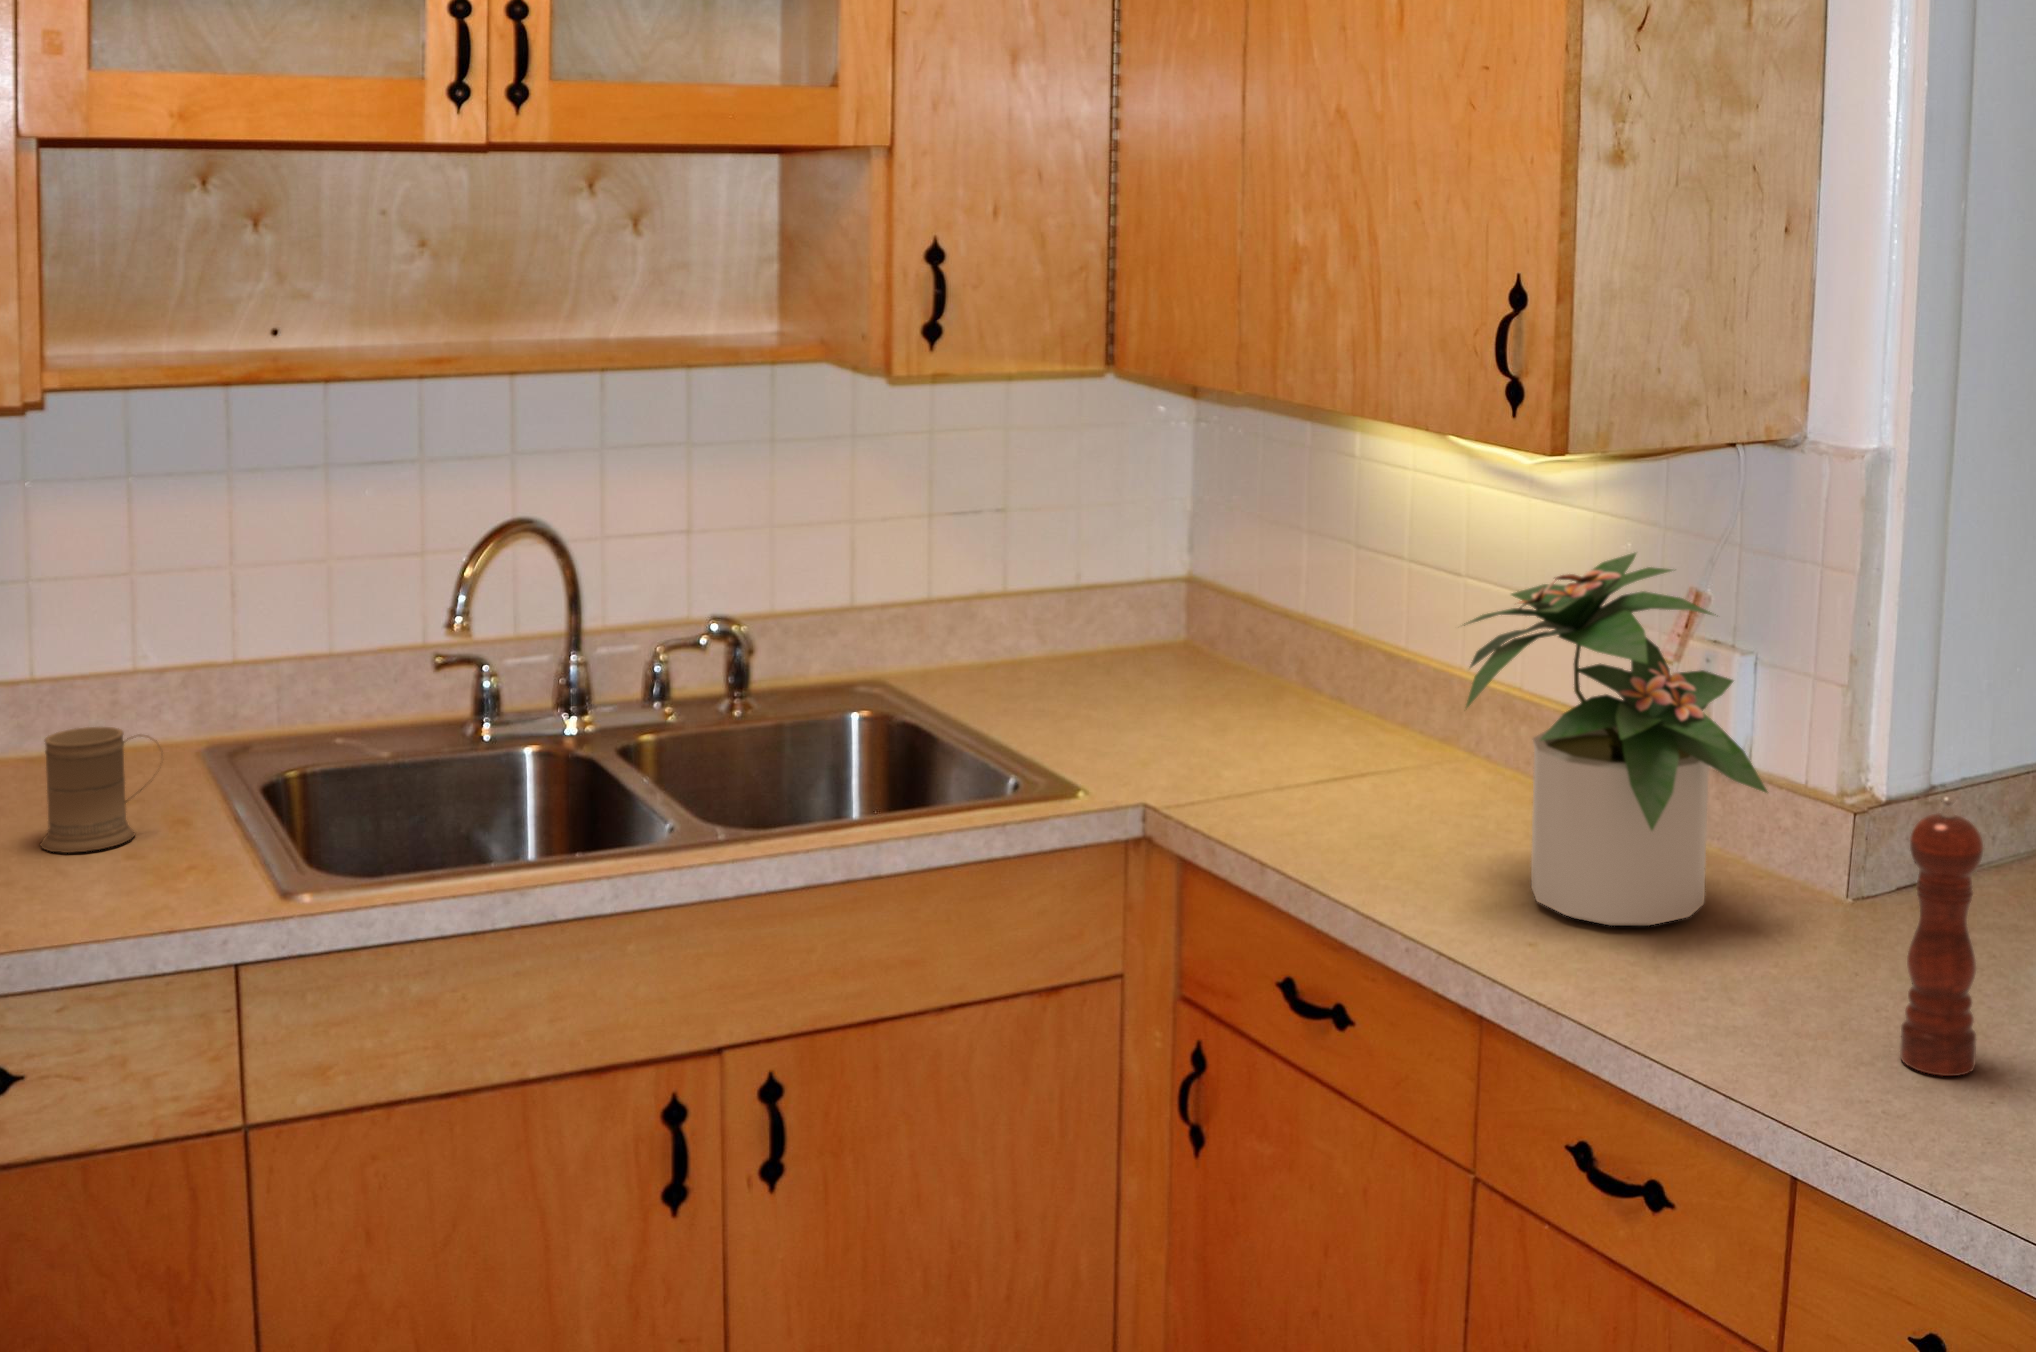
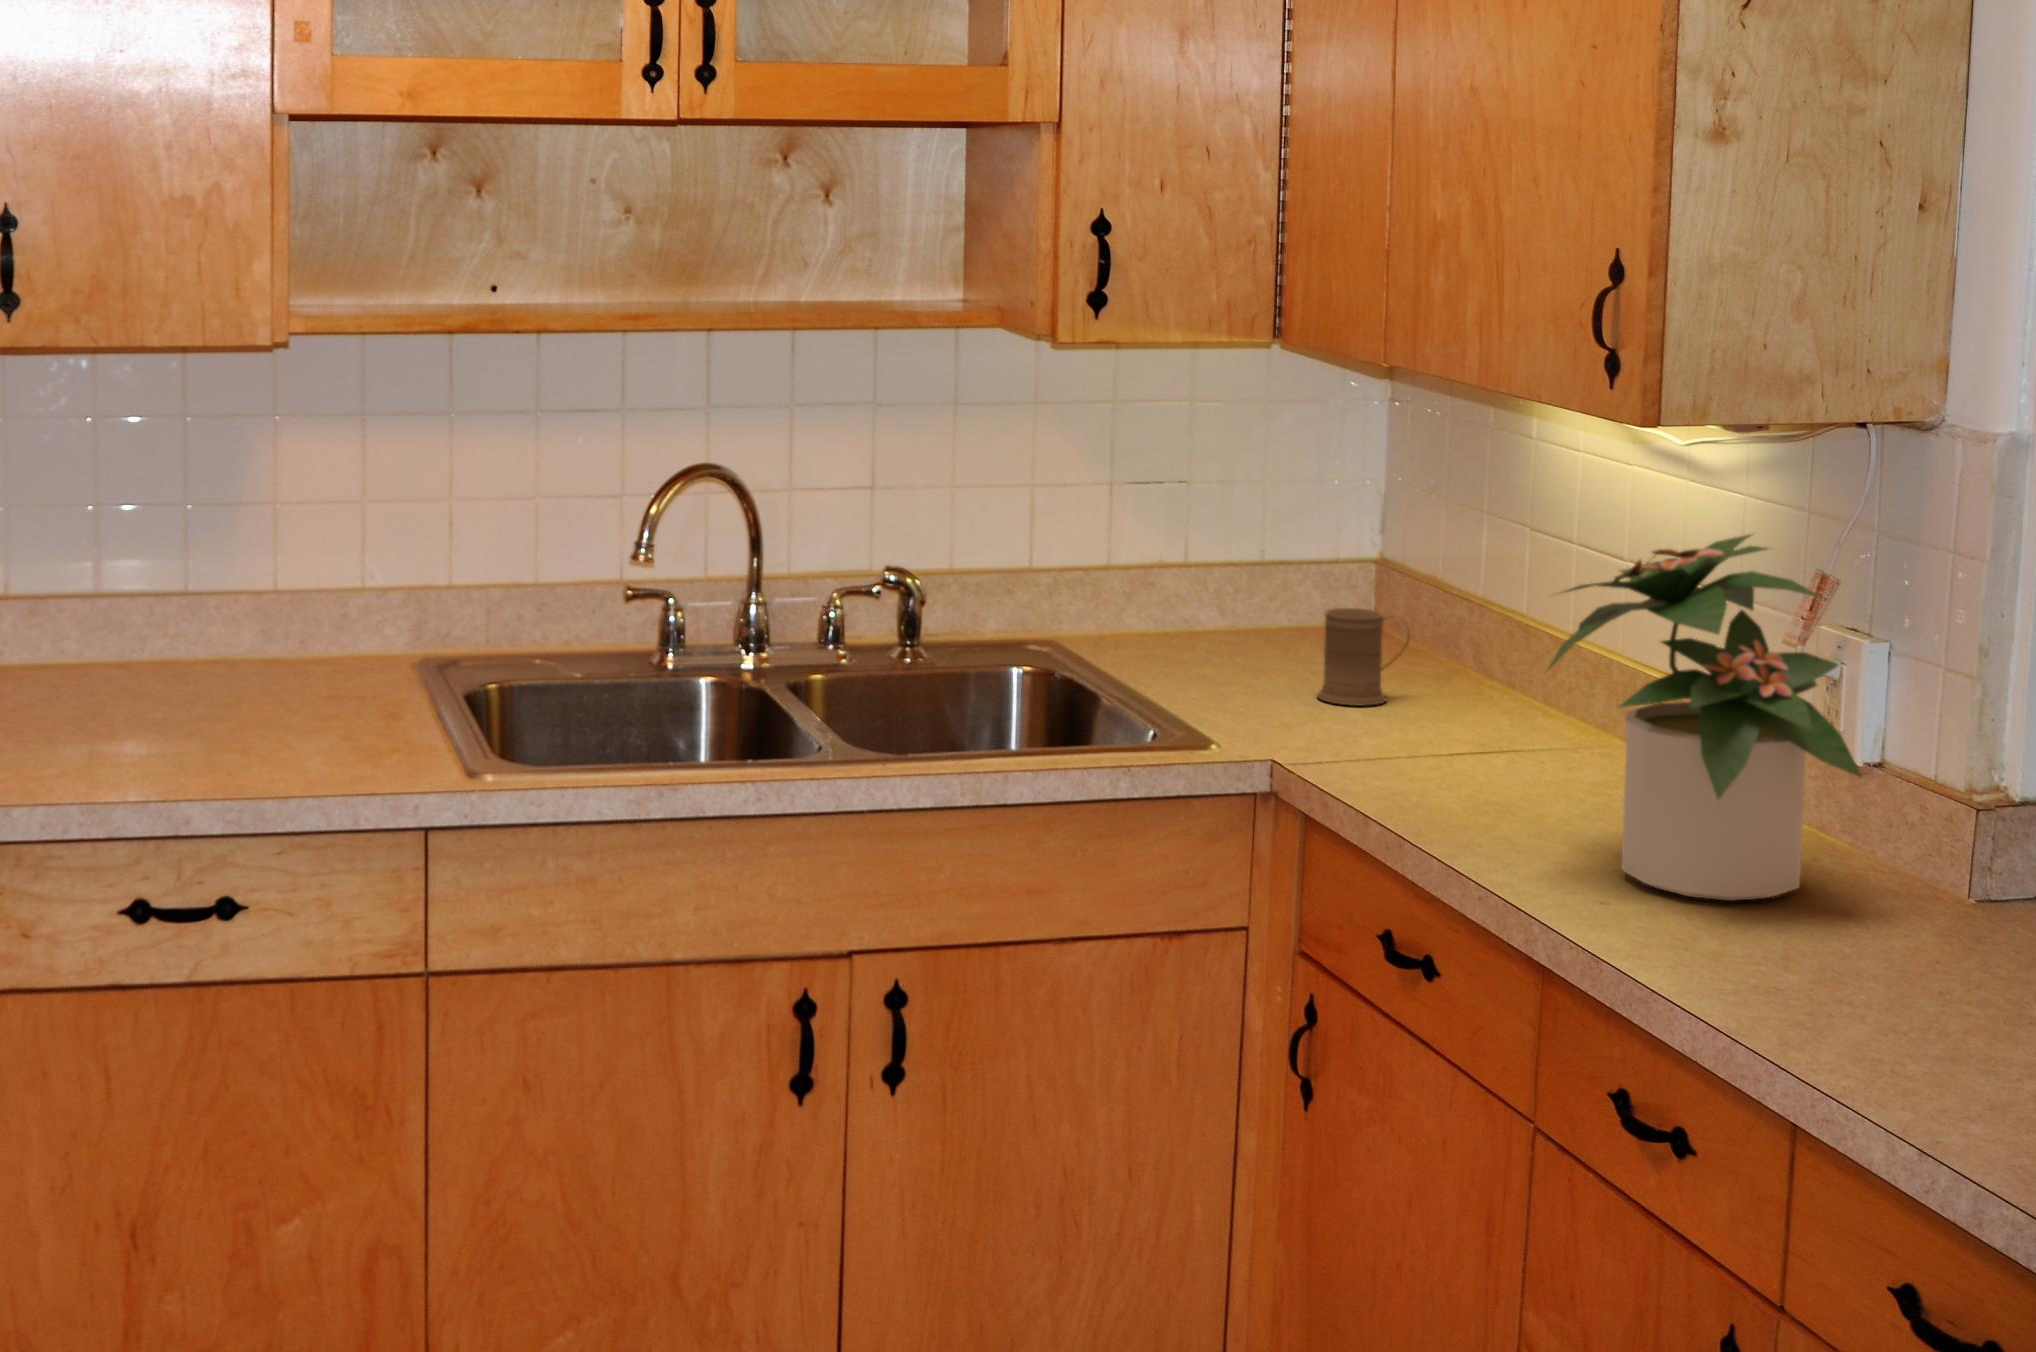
mug: present [40,727,161,853] -> present [1317,608,1409,706]
pepper mill: present [1900,796,1983,1076] -> none [1920,766,2005,1038]

